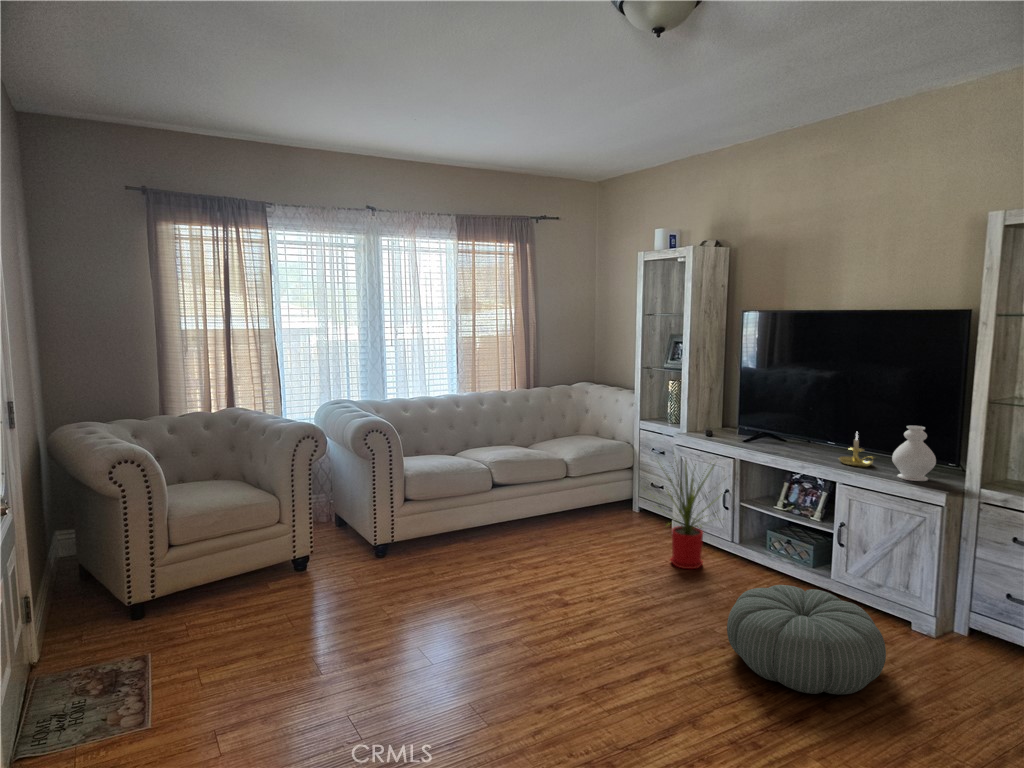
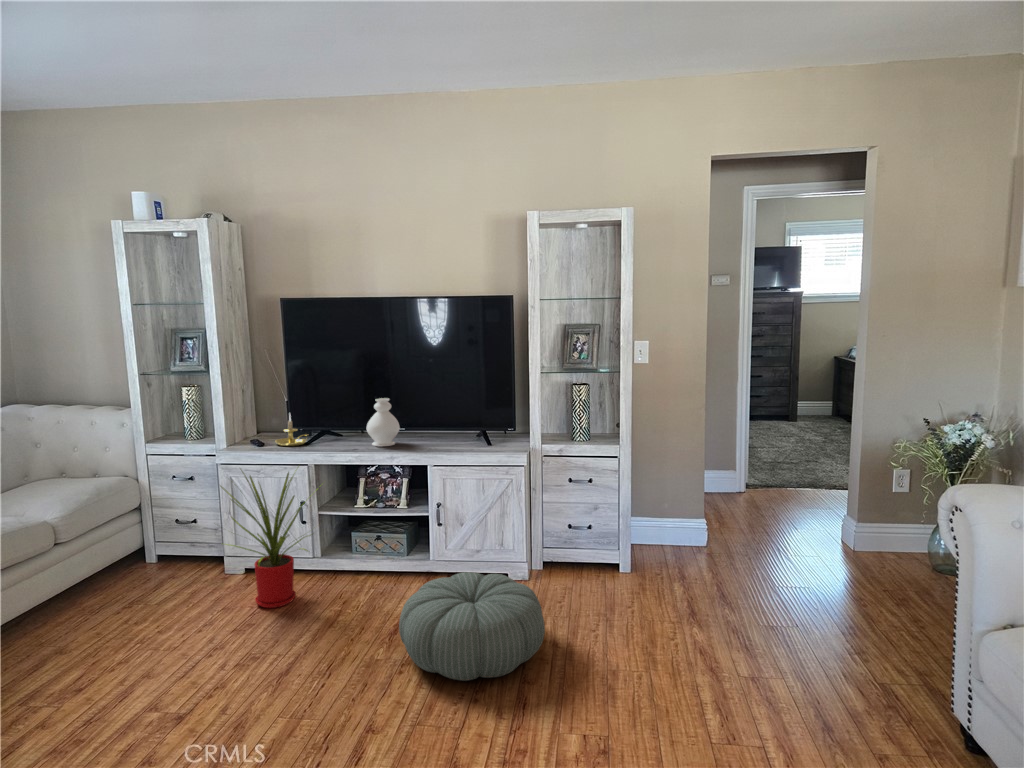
decorative vase: present [892,426,936,481] -> present [367,398,400,446]
candle holder: present [839,434,873,467] -> present [275,415,308,446]

